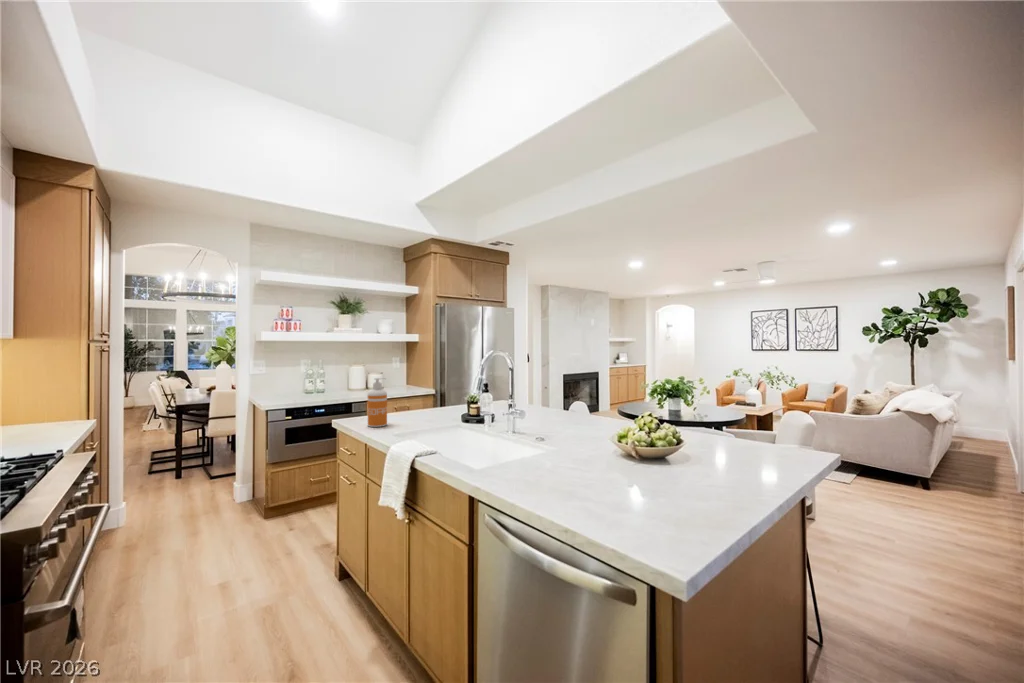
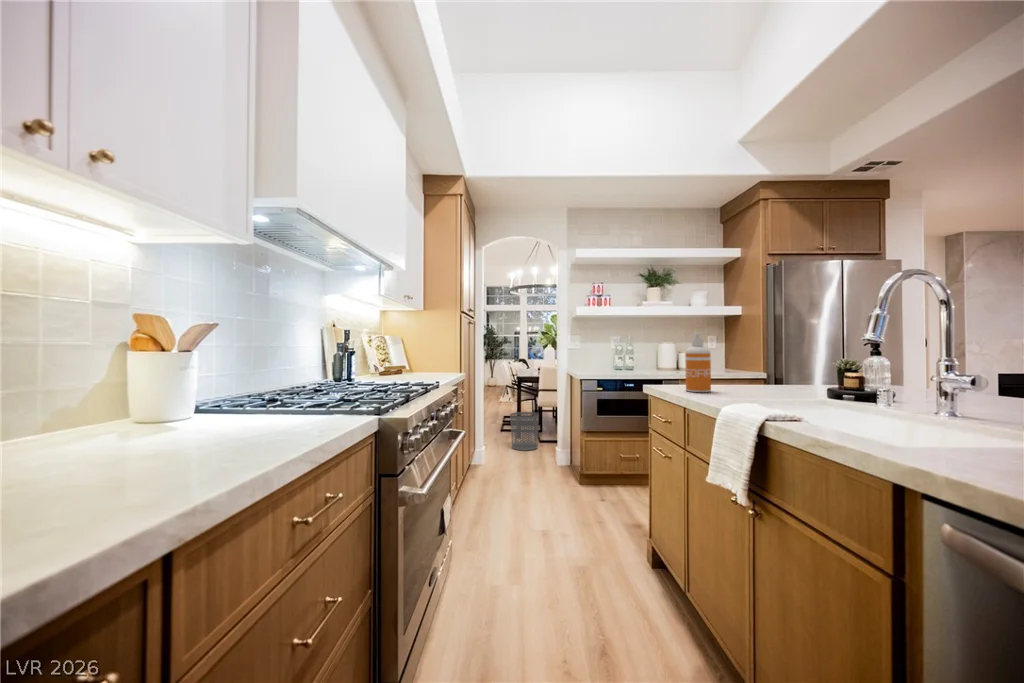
waste bin: none [167,447,209,495] -> present [510,412,539,451]

